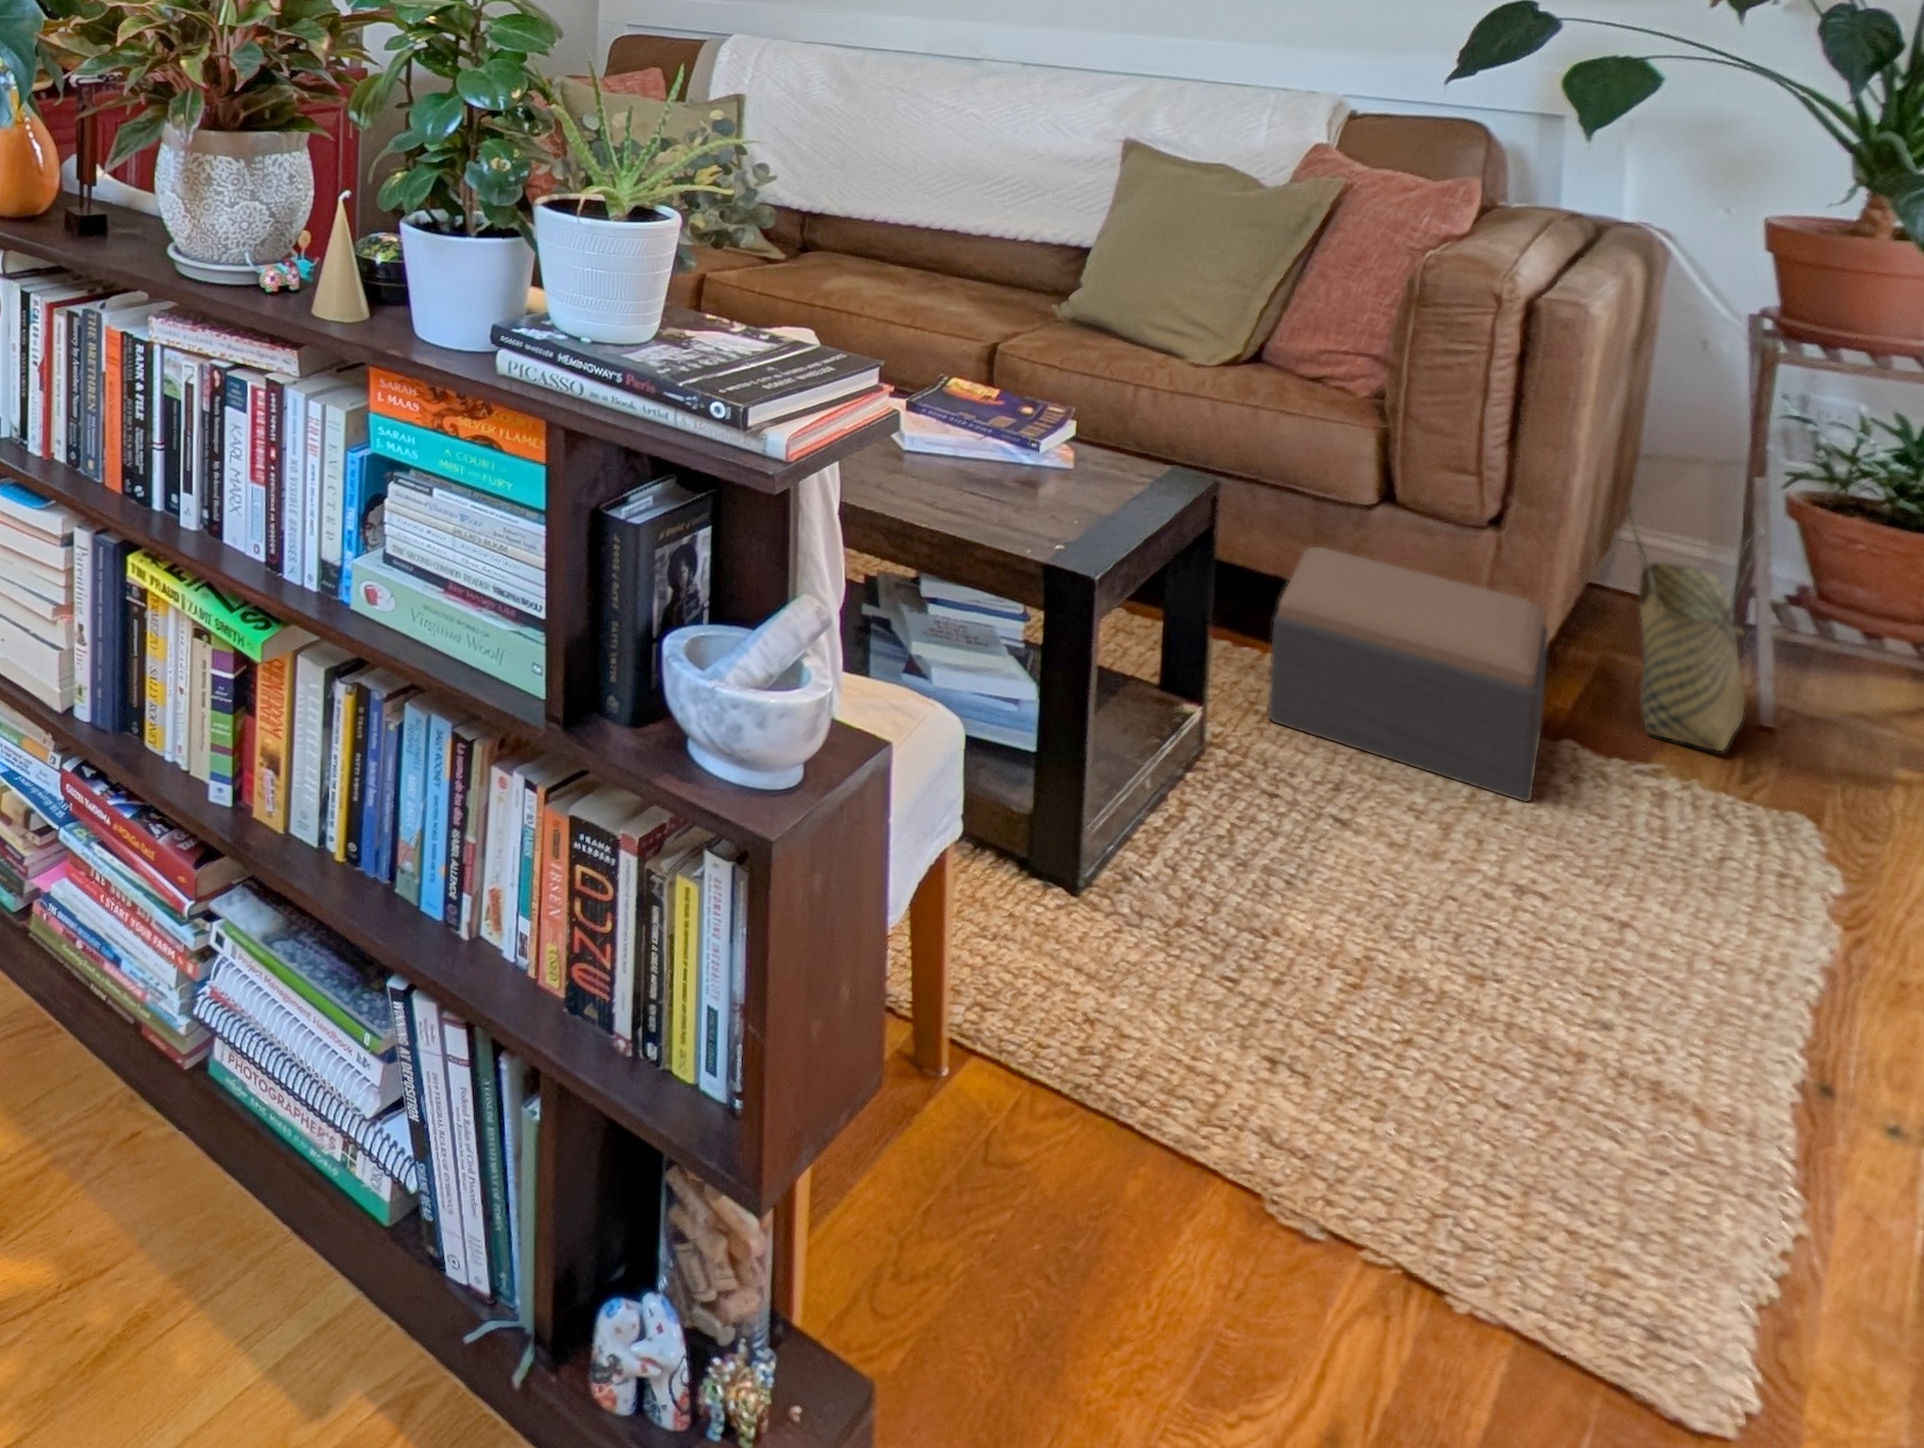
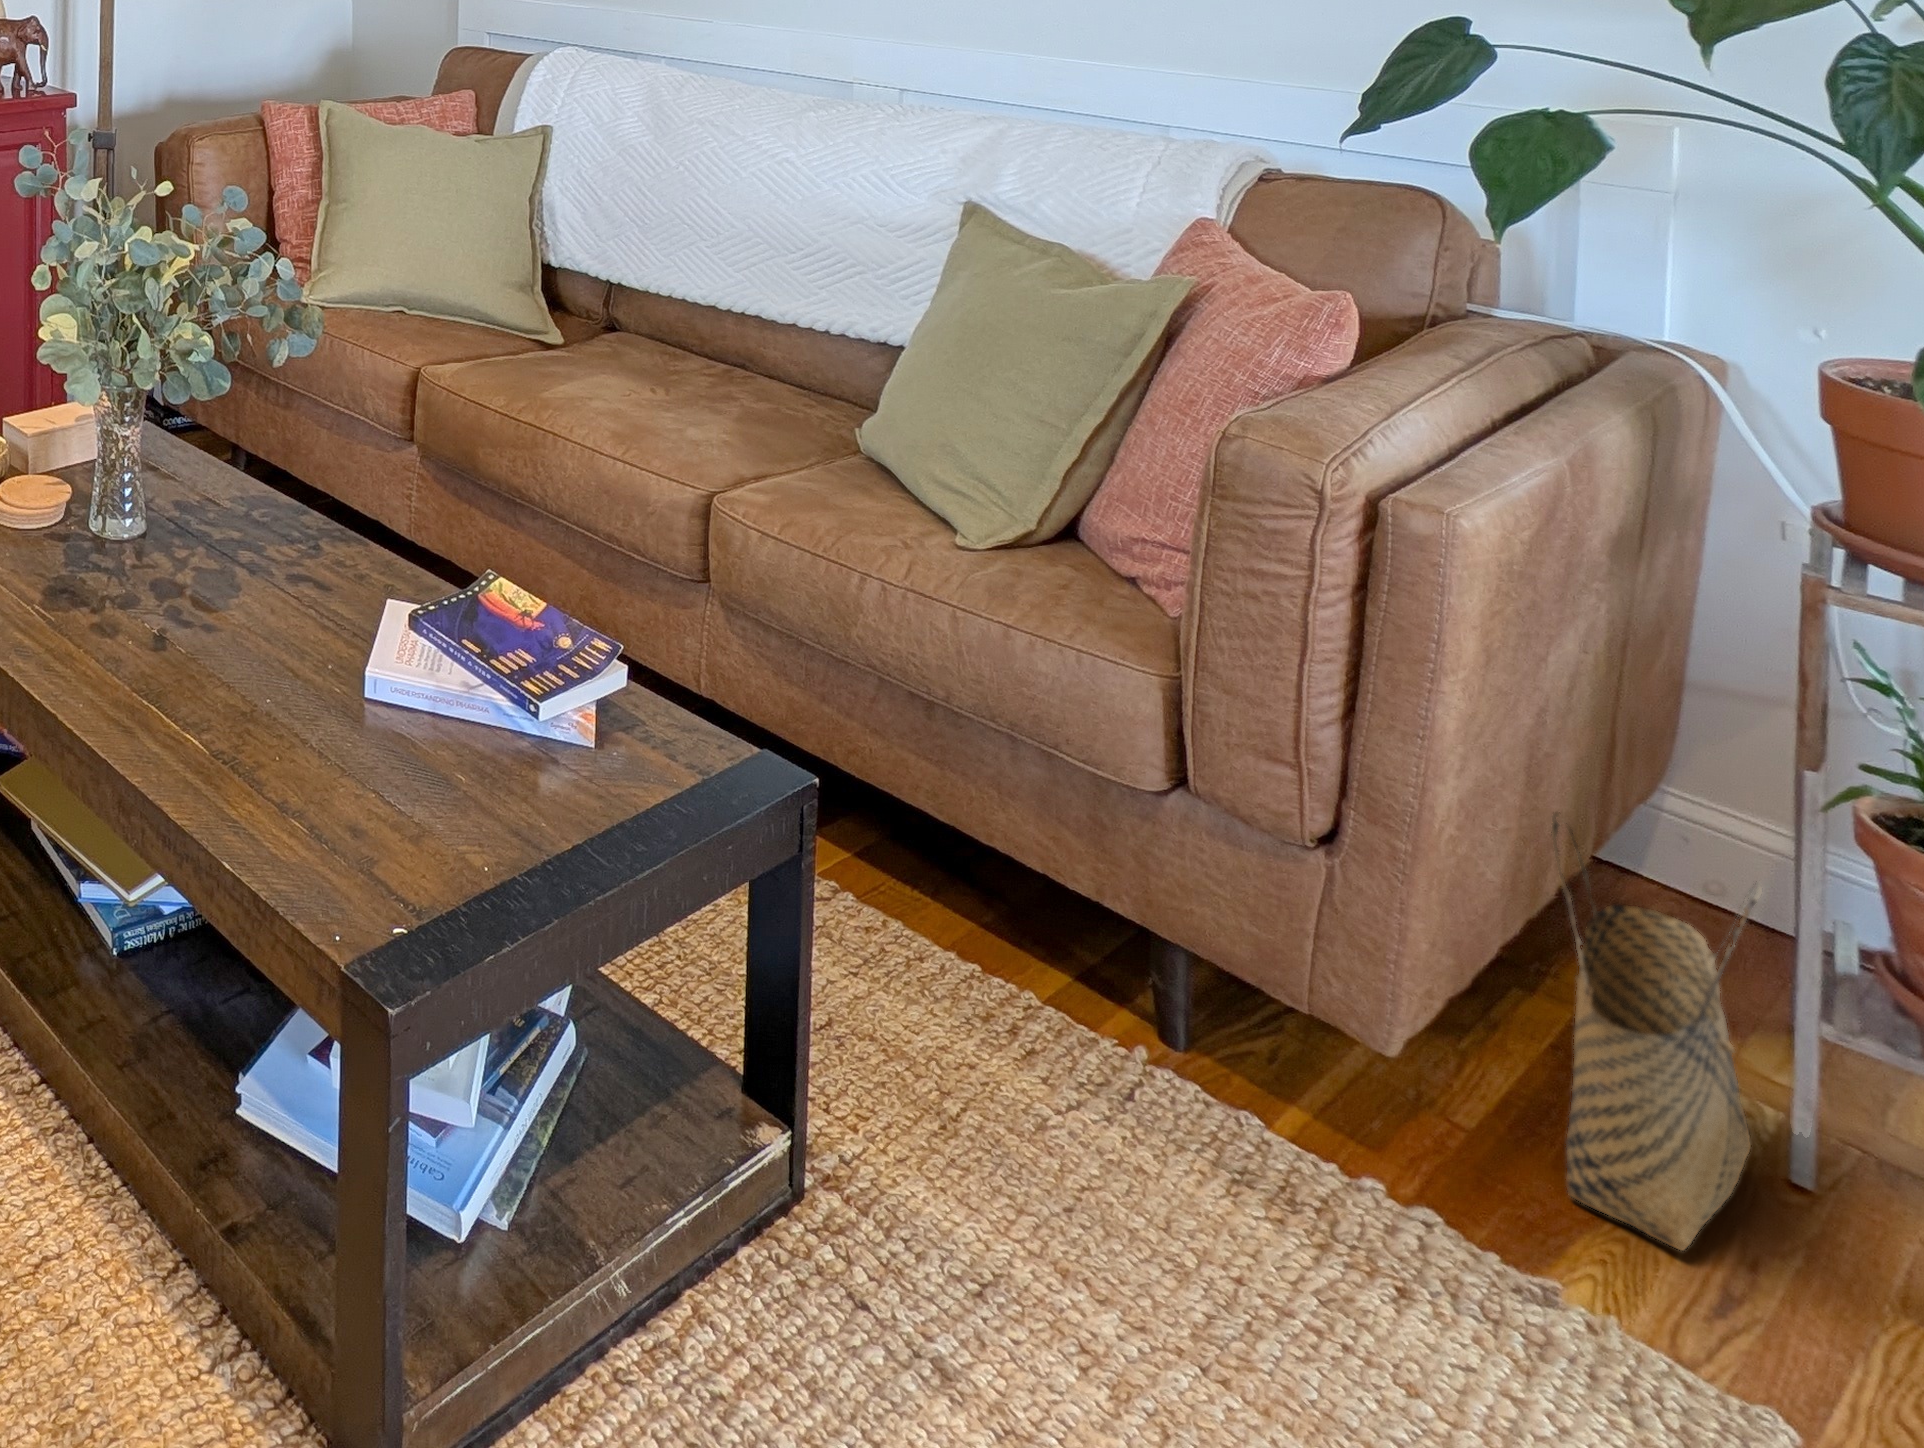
footstool: present [1268,547,1548,802] -> none [948,842,1396,1342]

